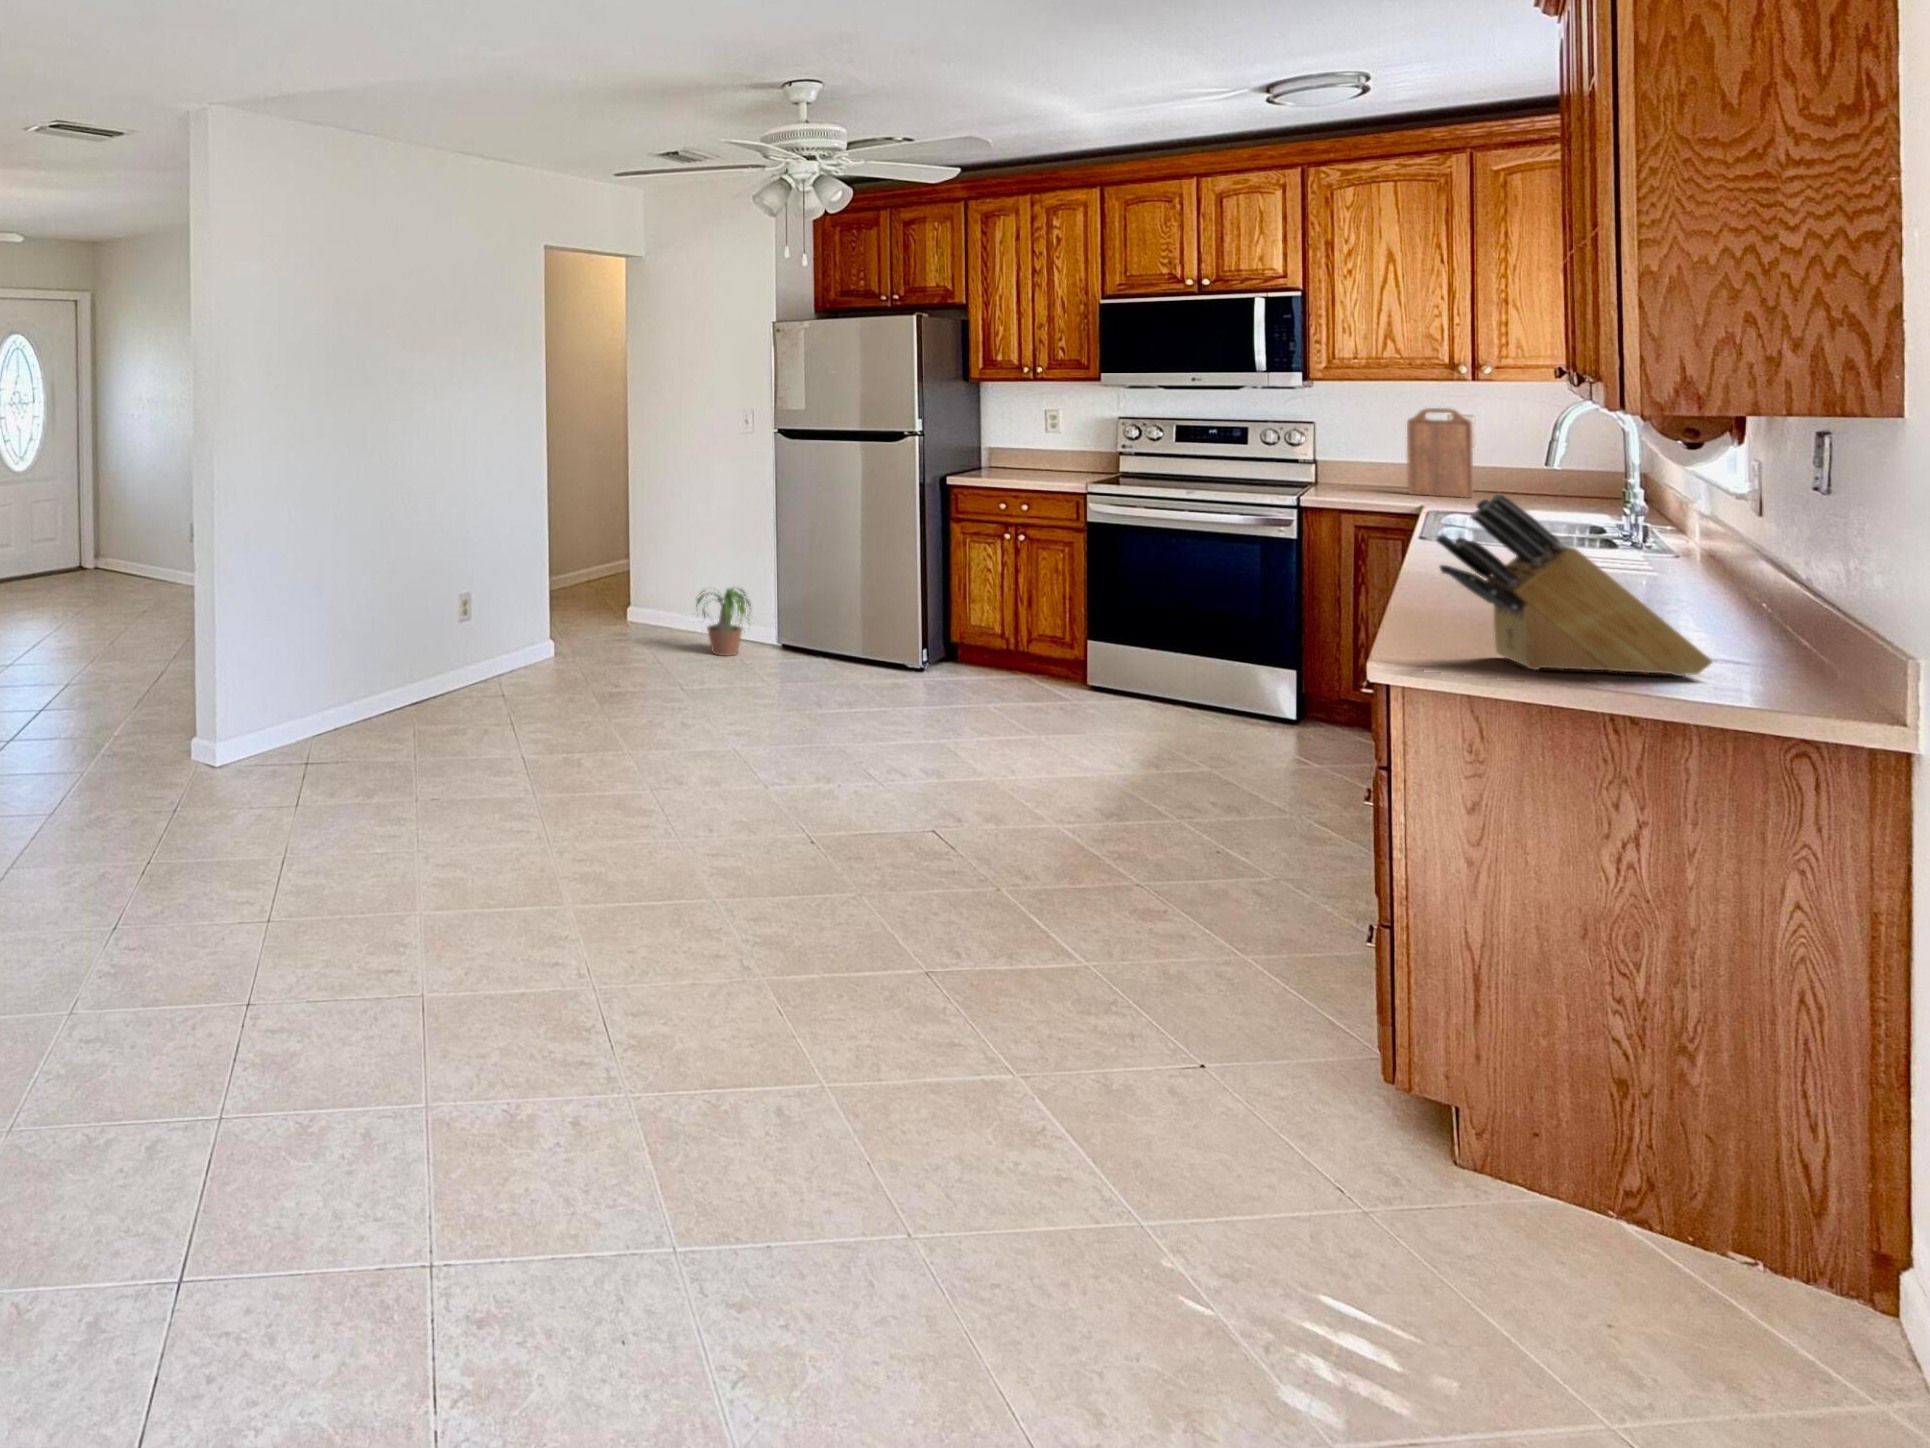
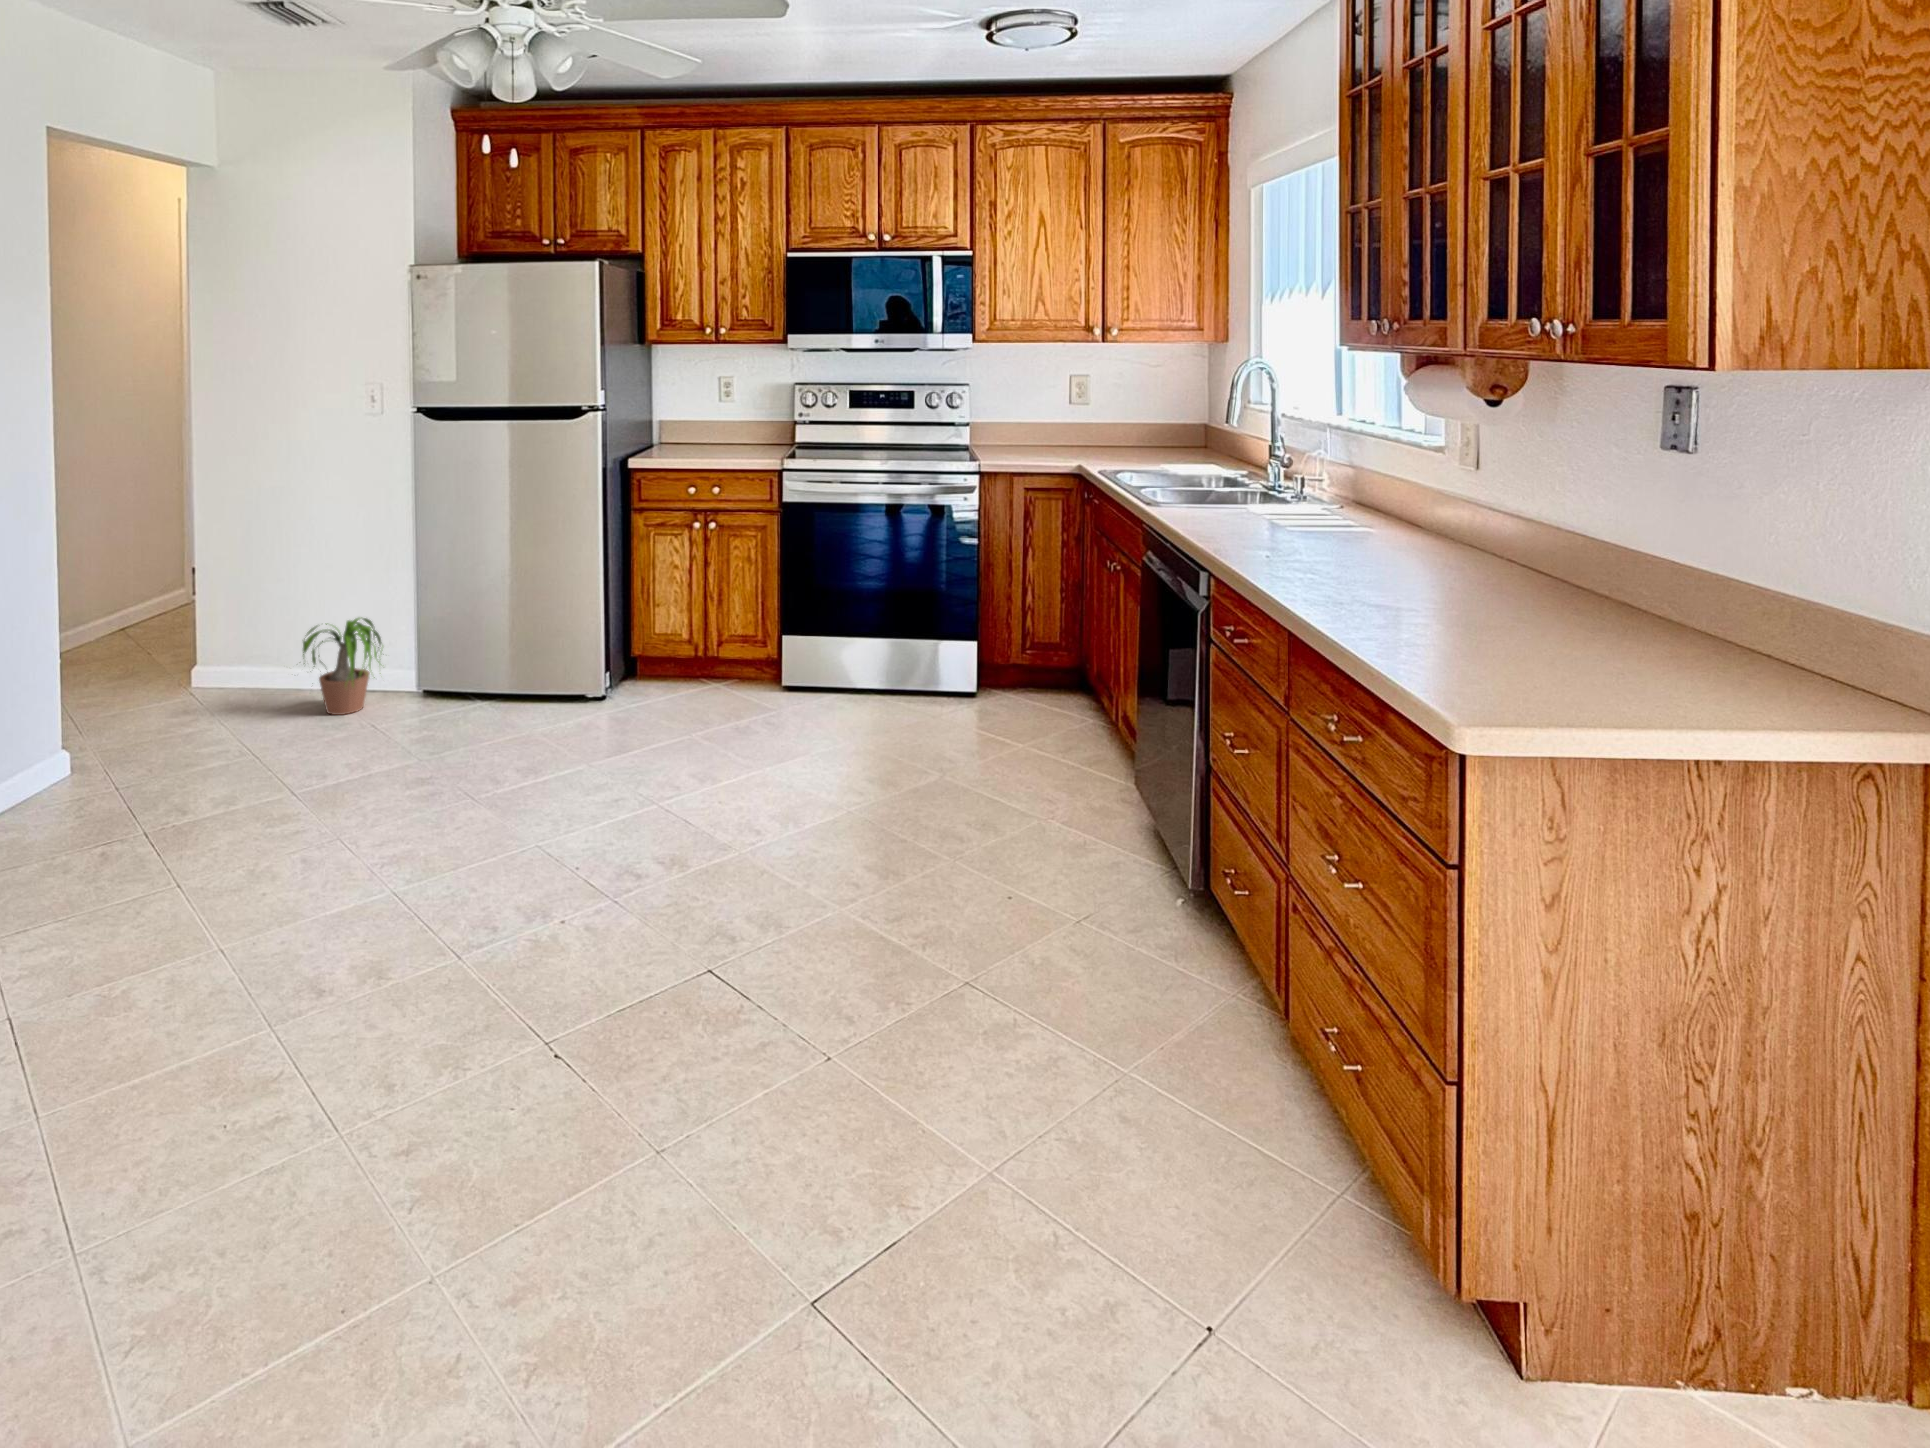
cutting board: present [1407,408,1473,498] -> none [1043,370,1093,453]
knife block: present [1436,494,1712,676] -> none [1487,475,1732,704]

